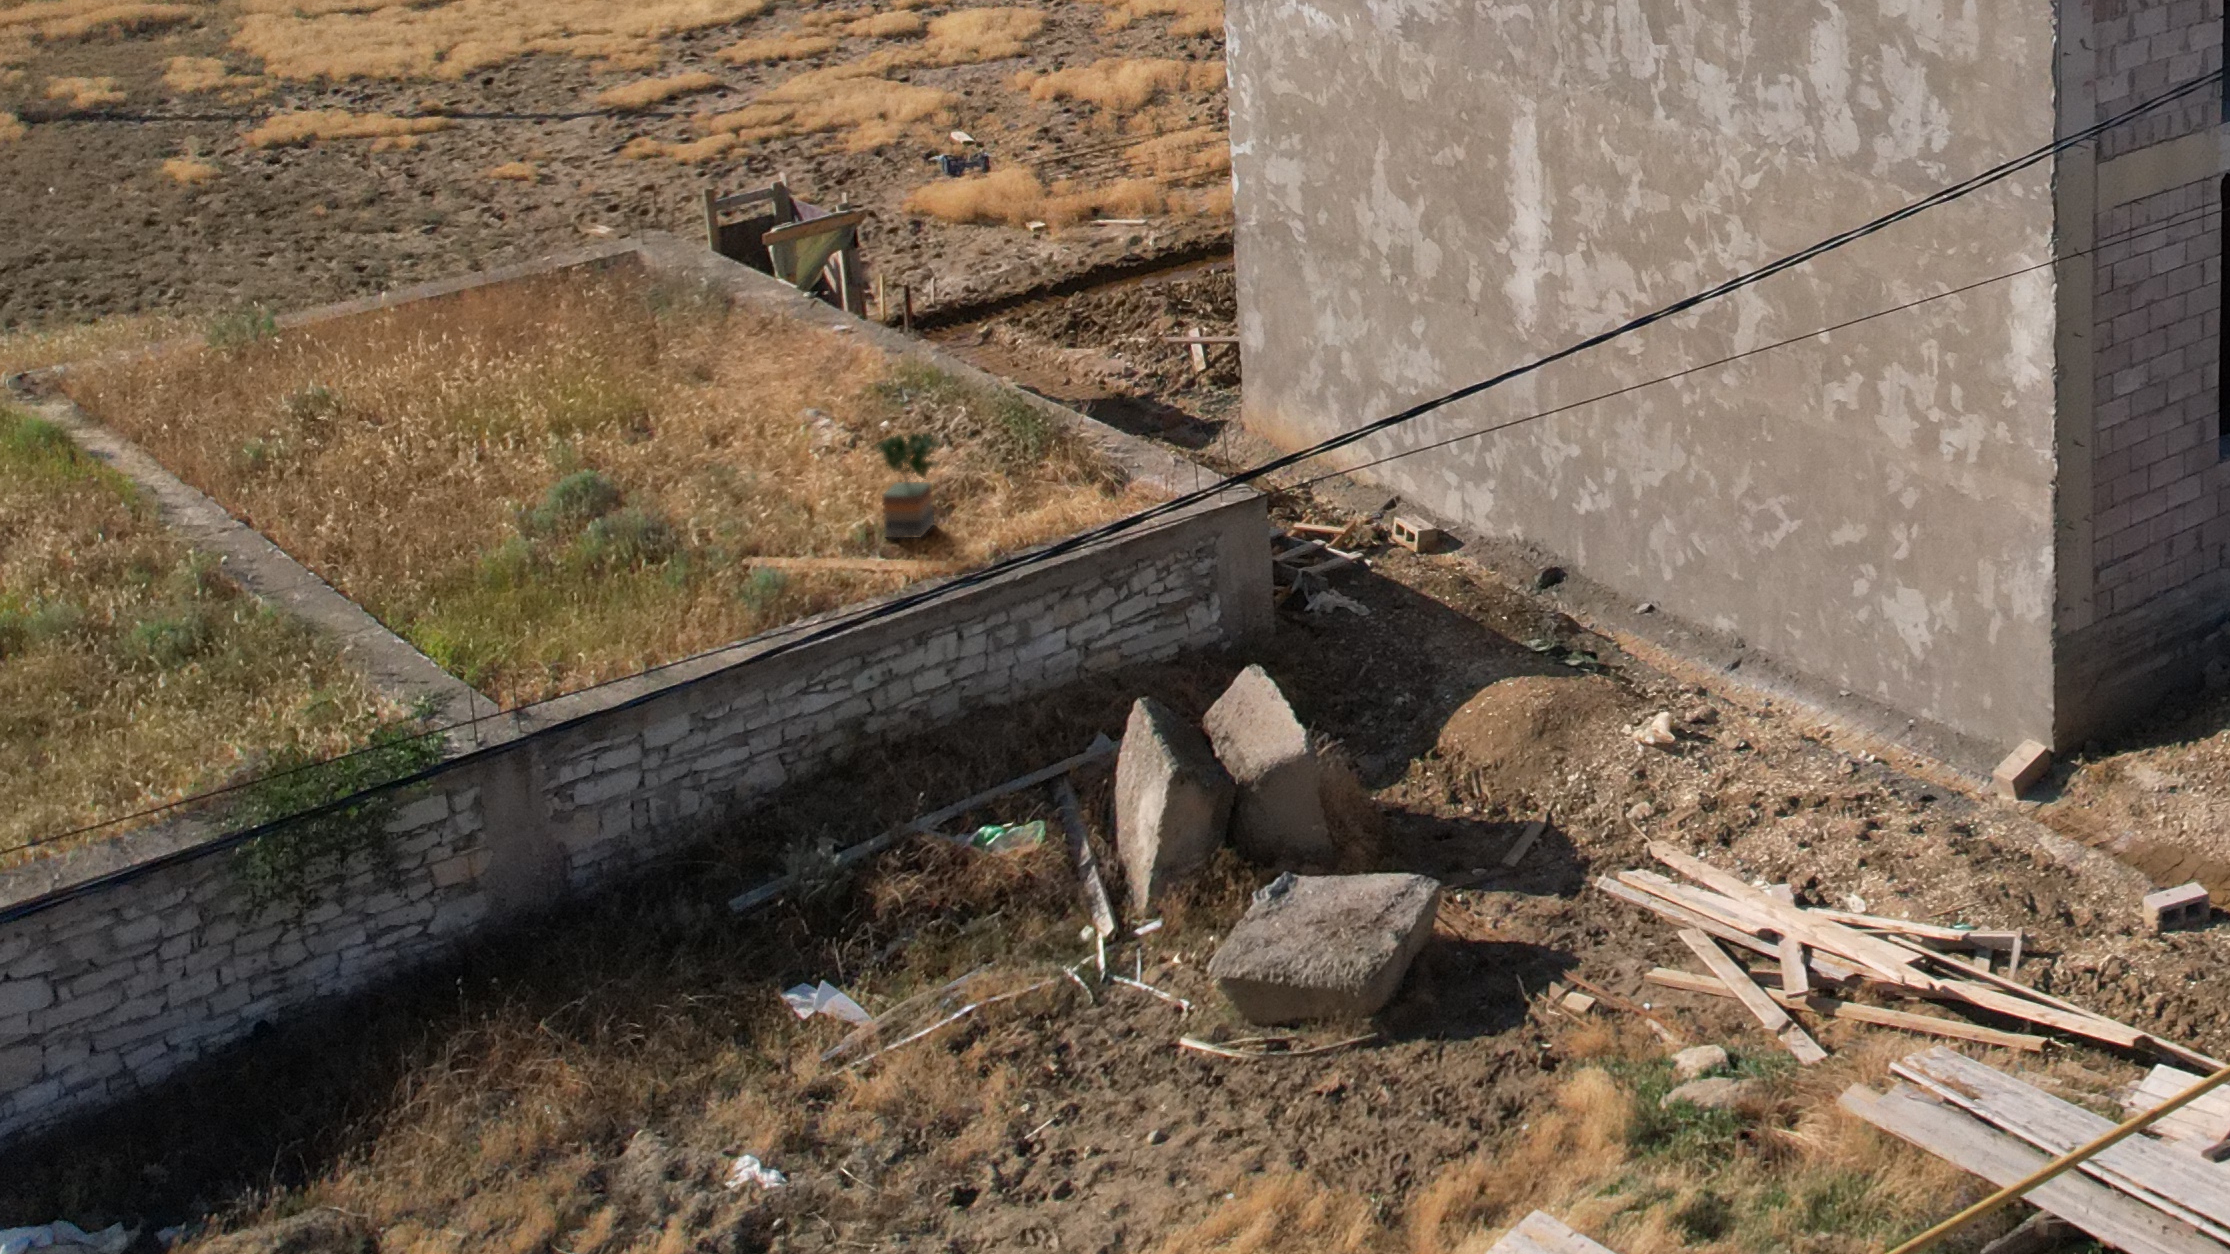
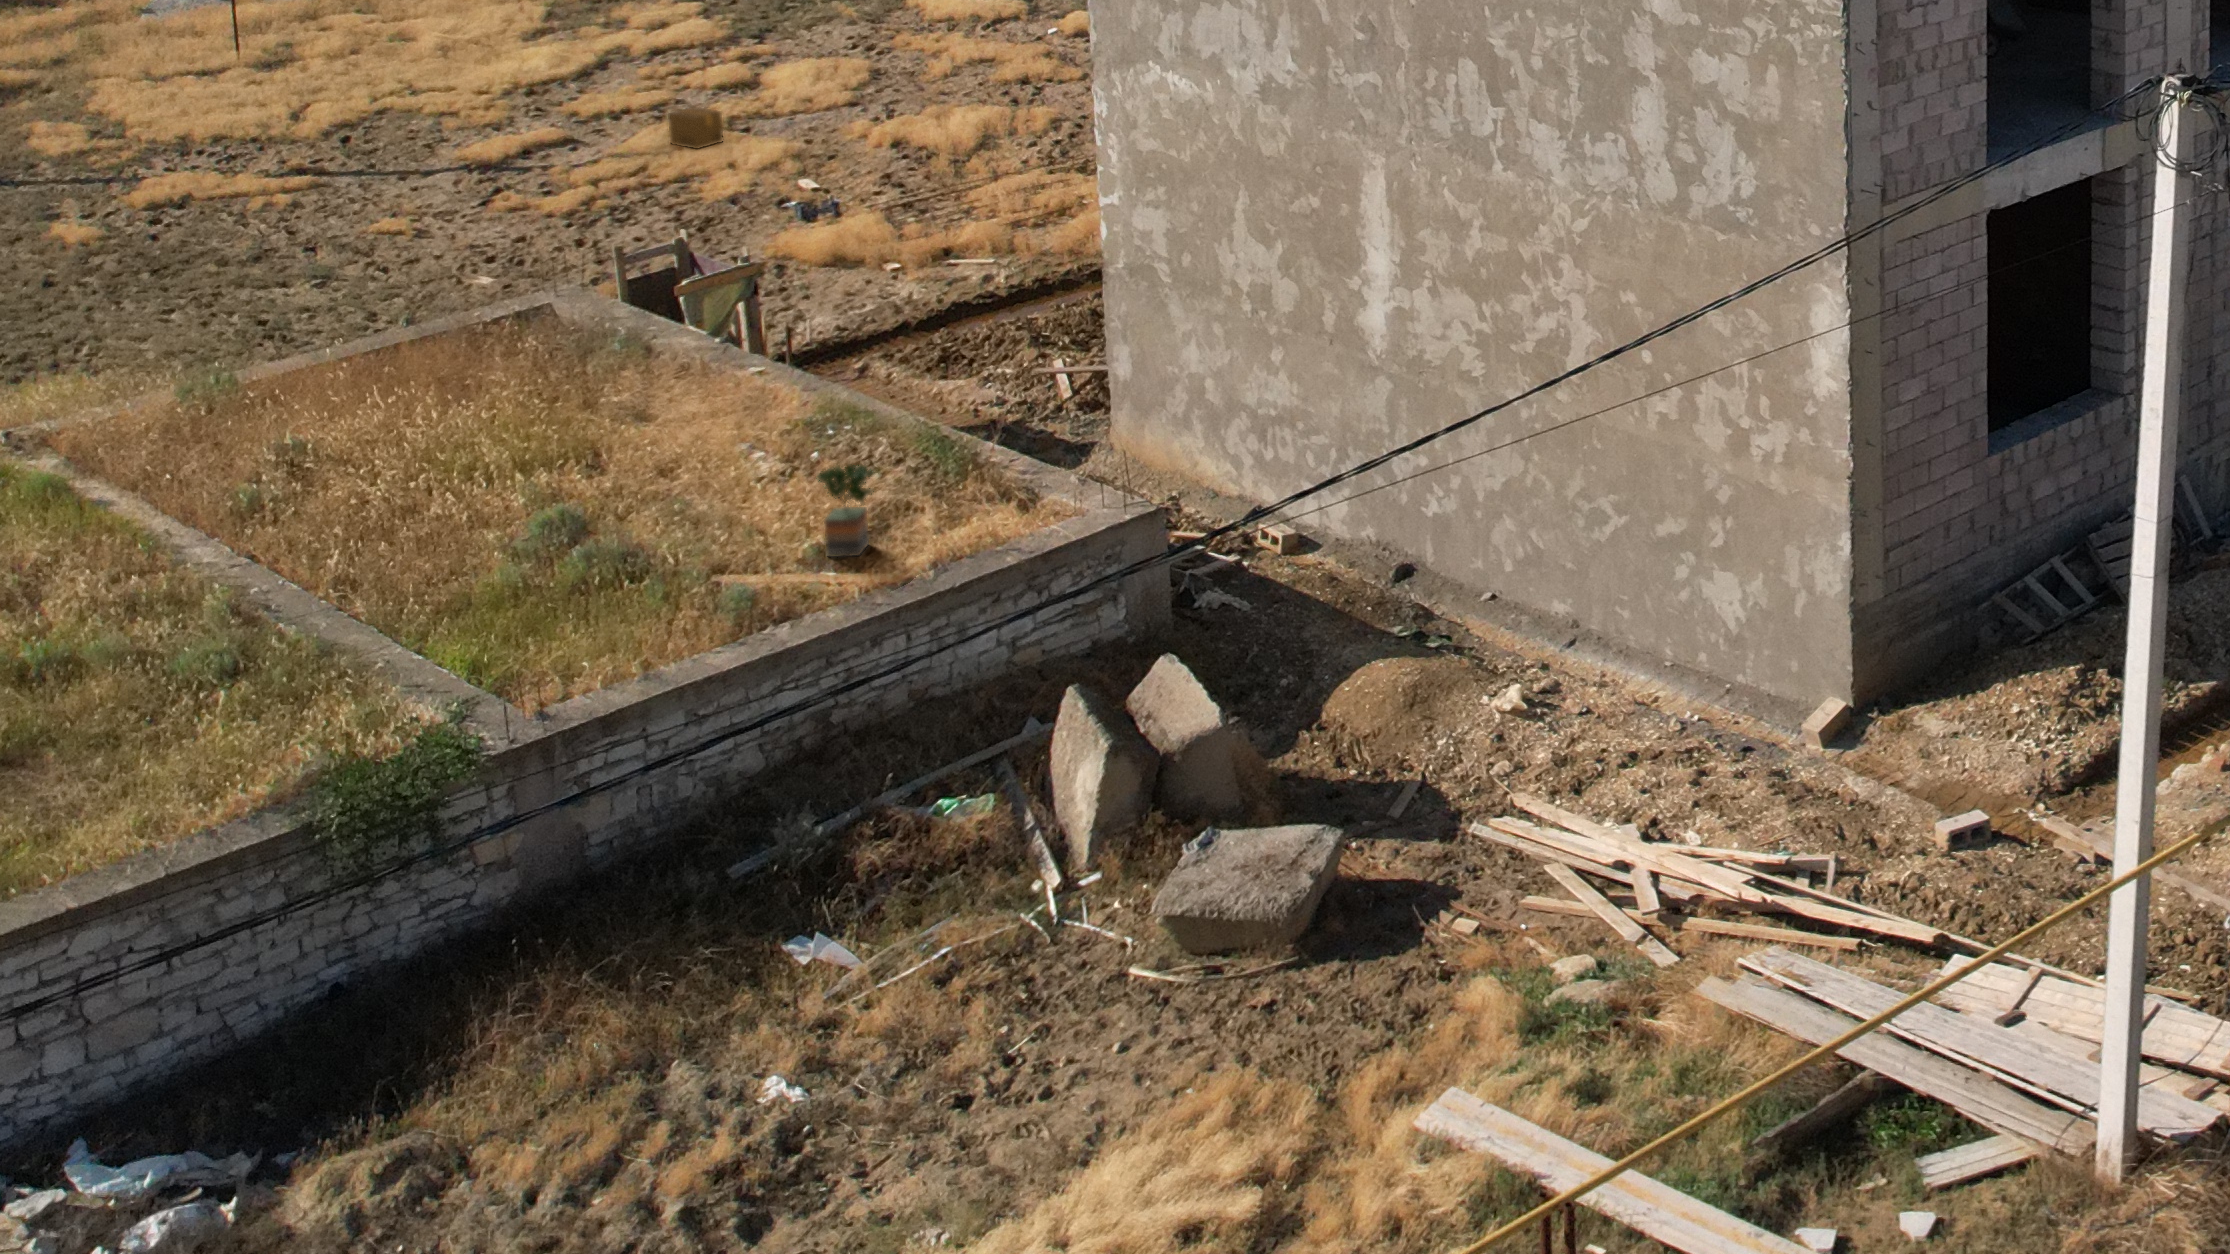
cardboard box: none [818,53,876,98] -> present [668,107,723,149]

